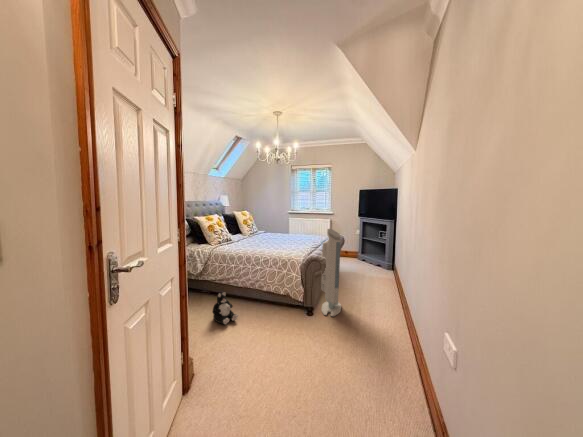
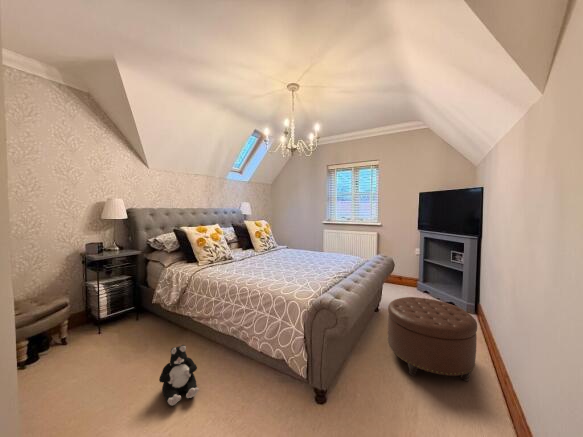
air purifier: present [321,229,341,317] -> none [344,249,382,415]
ottoman: none [342,259,390,300] -> present [388,297,477,381]

